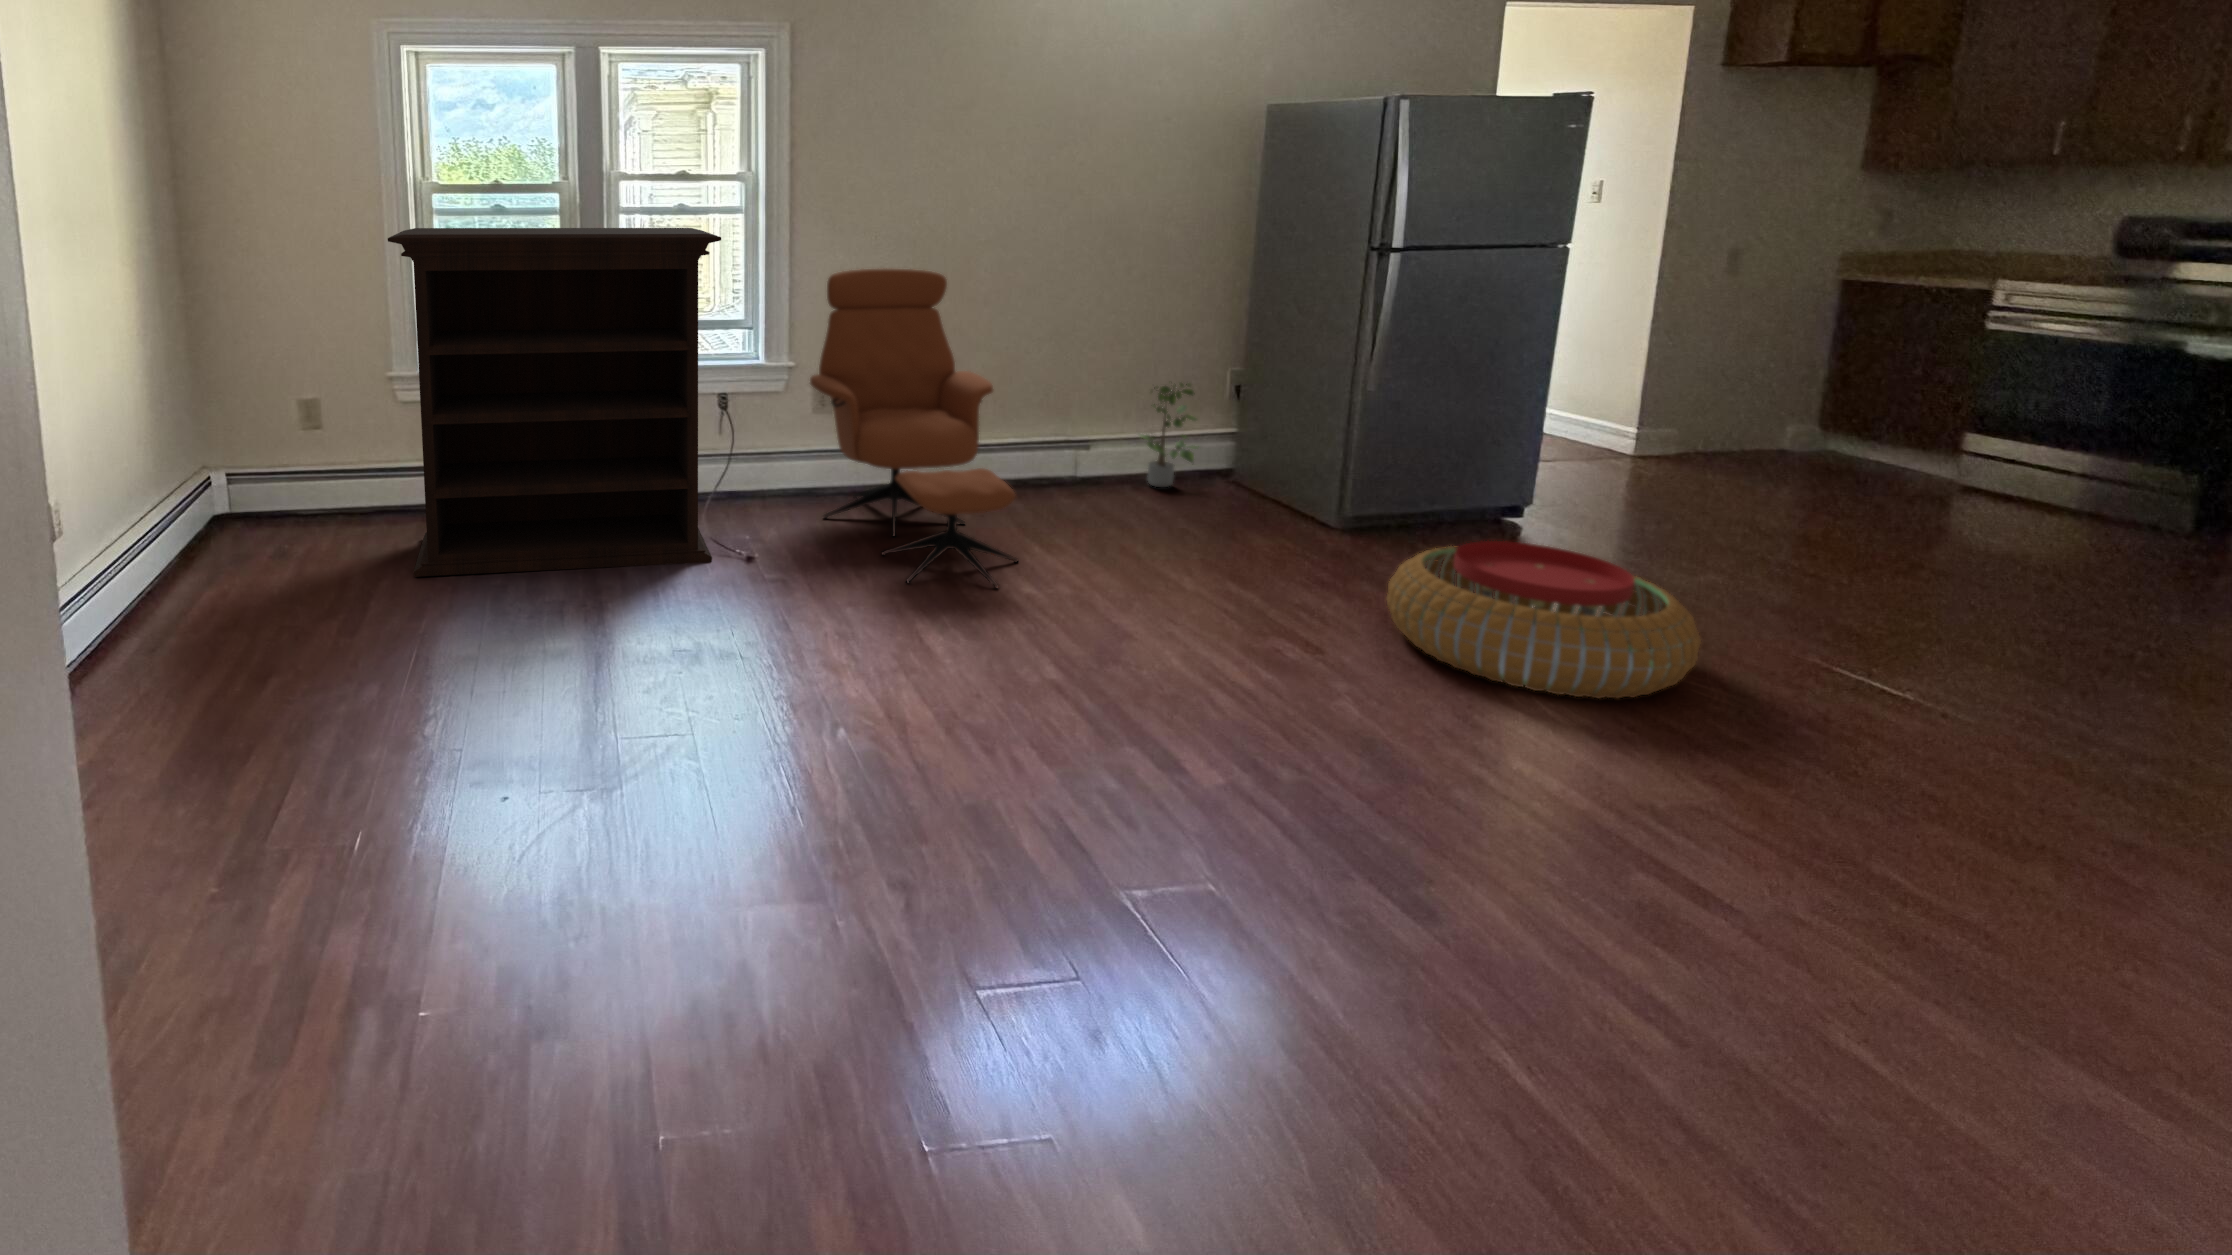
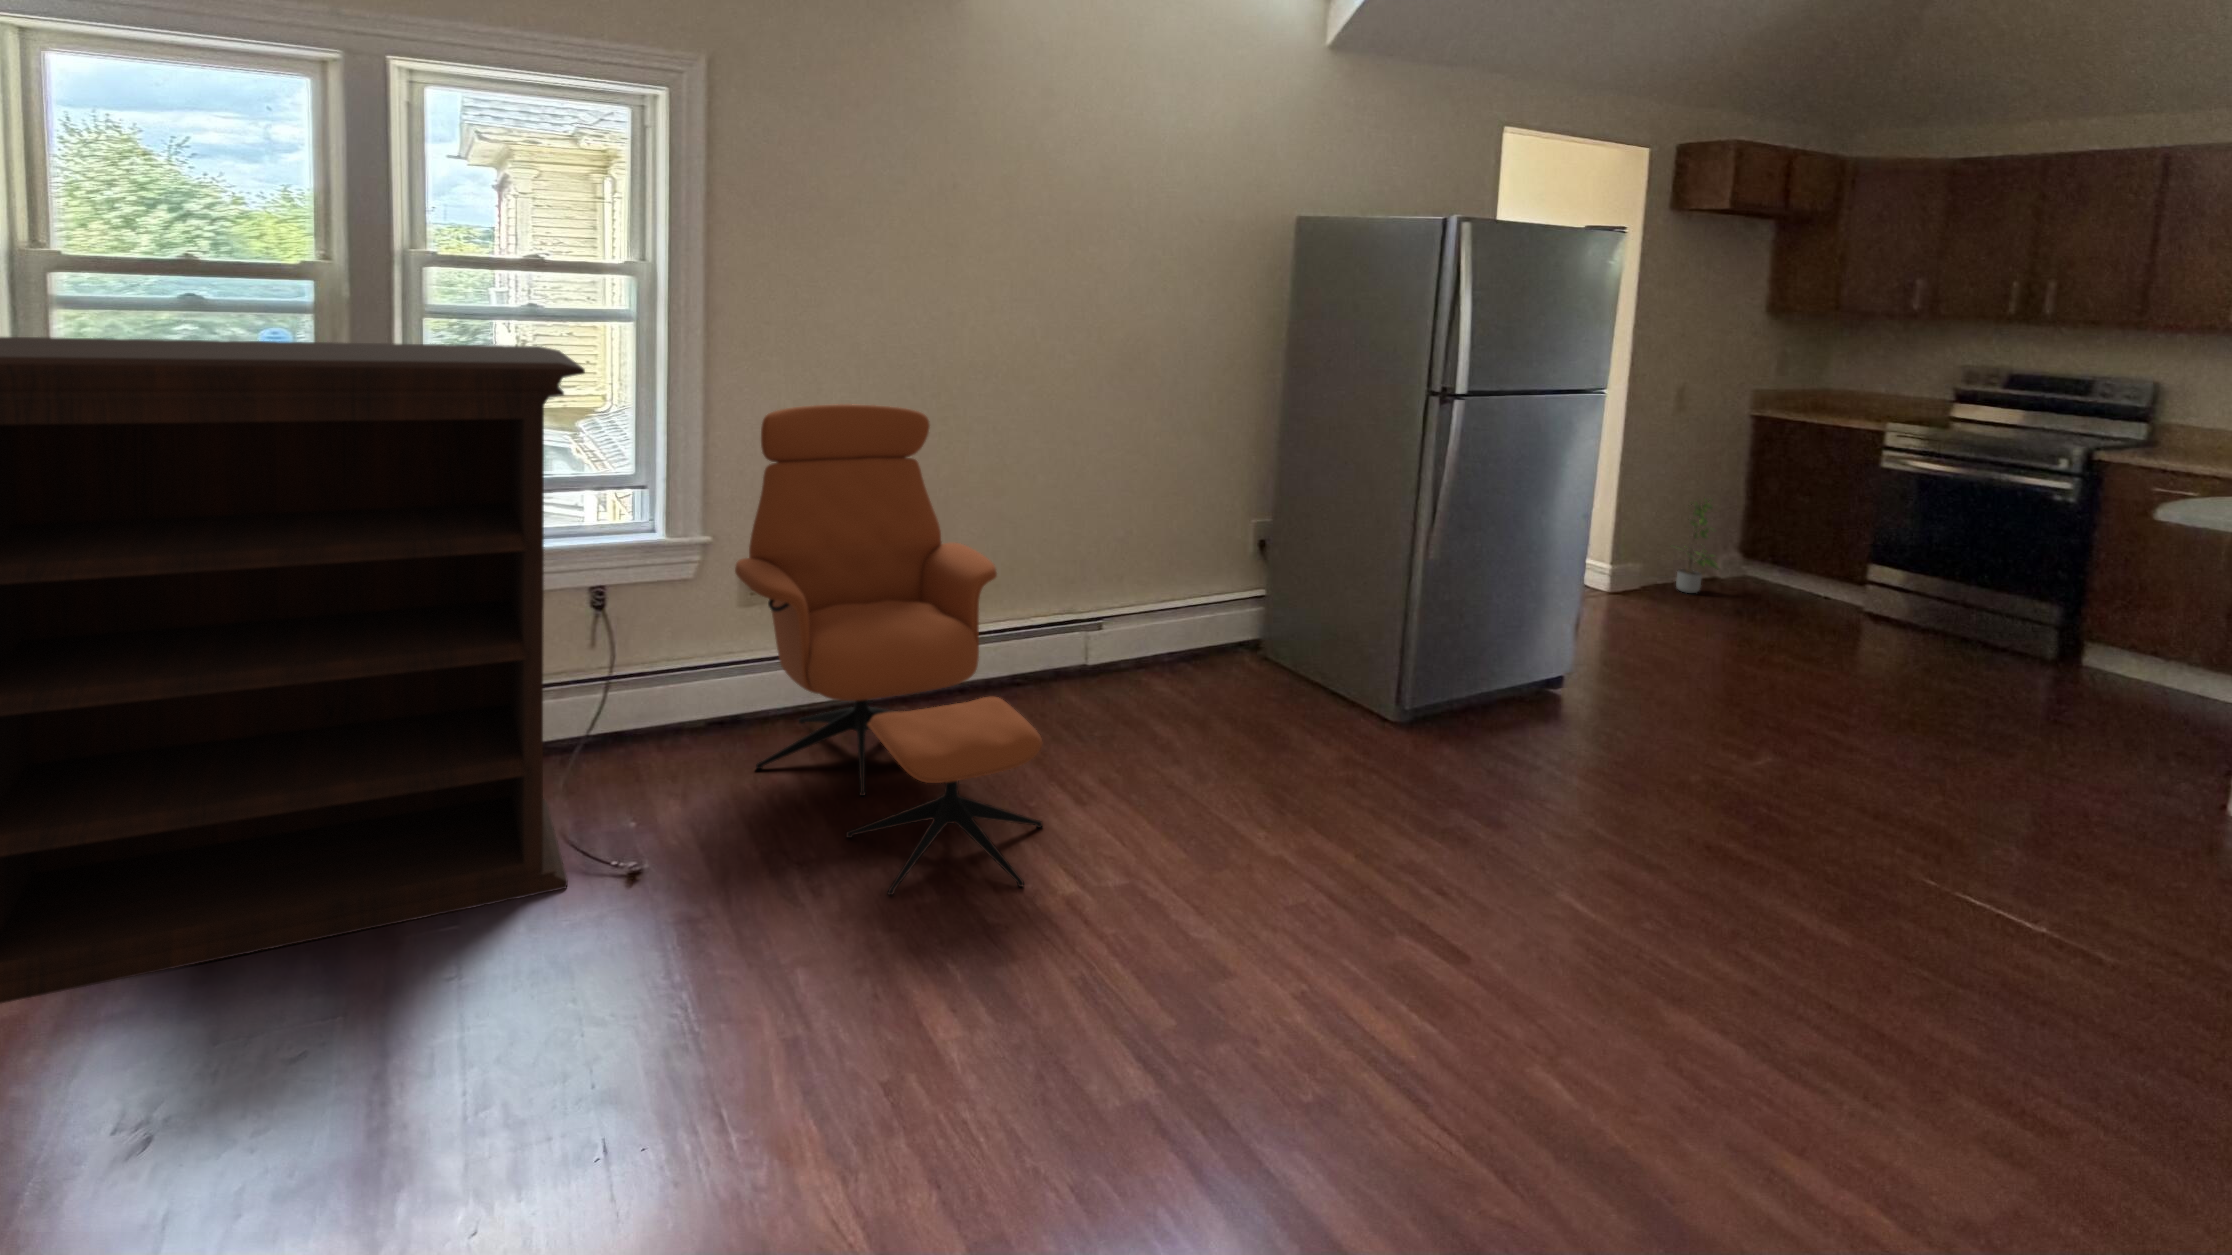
potted plant: present [1140,383,1199,487] -> present [1676,499,1718,593]
pouf: present [1387,541,1701,699] -> none [1508,762,1862,987]

